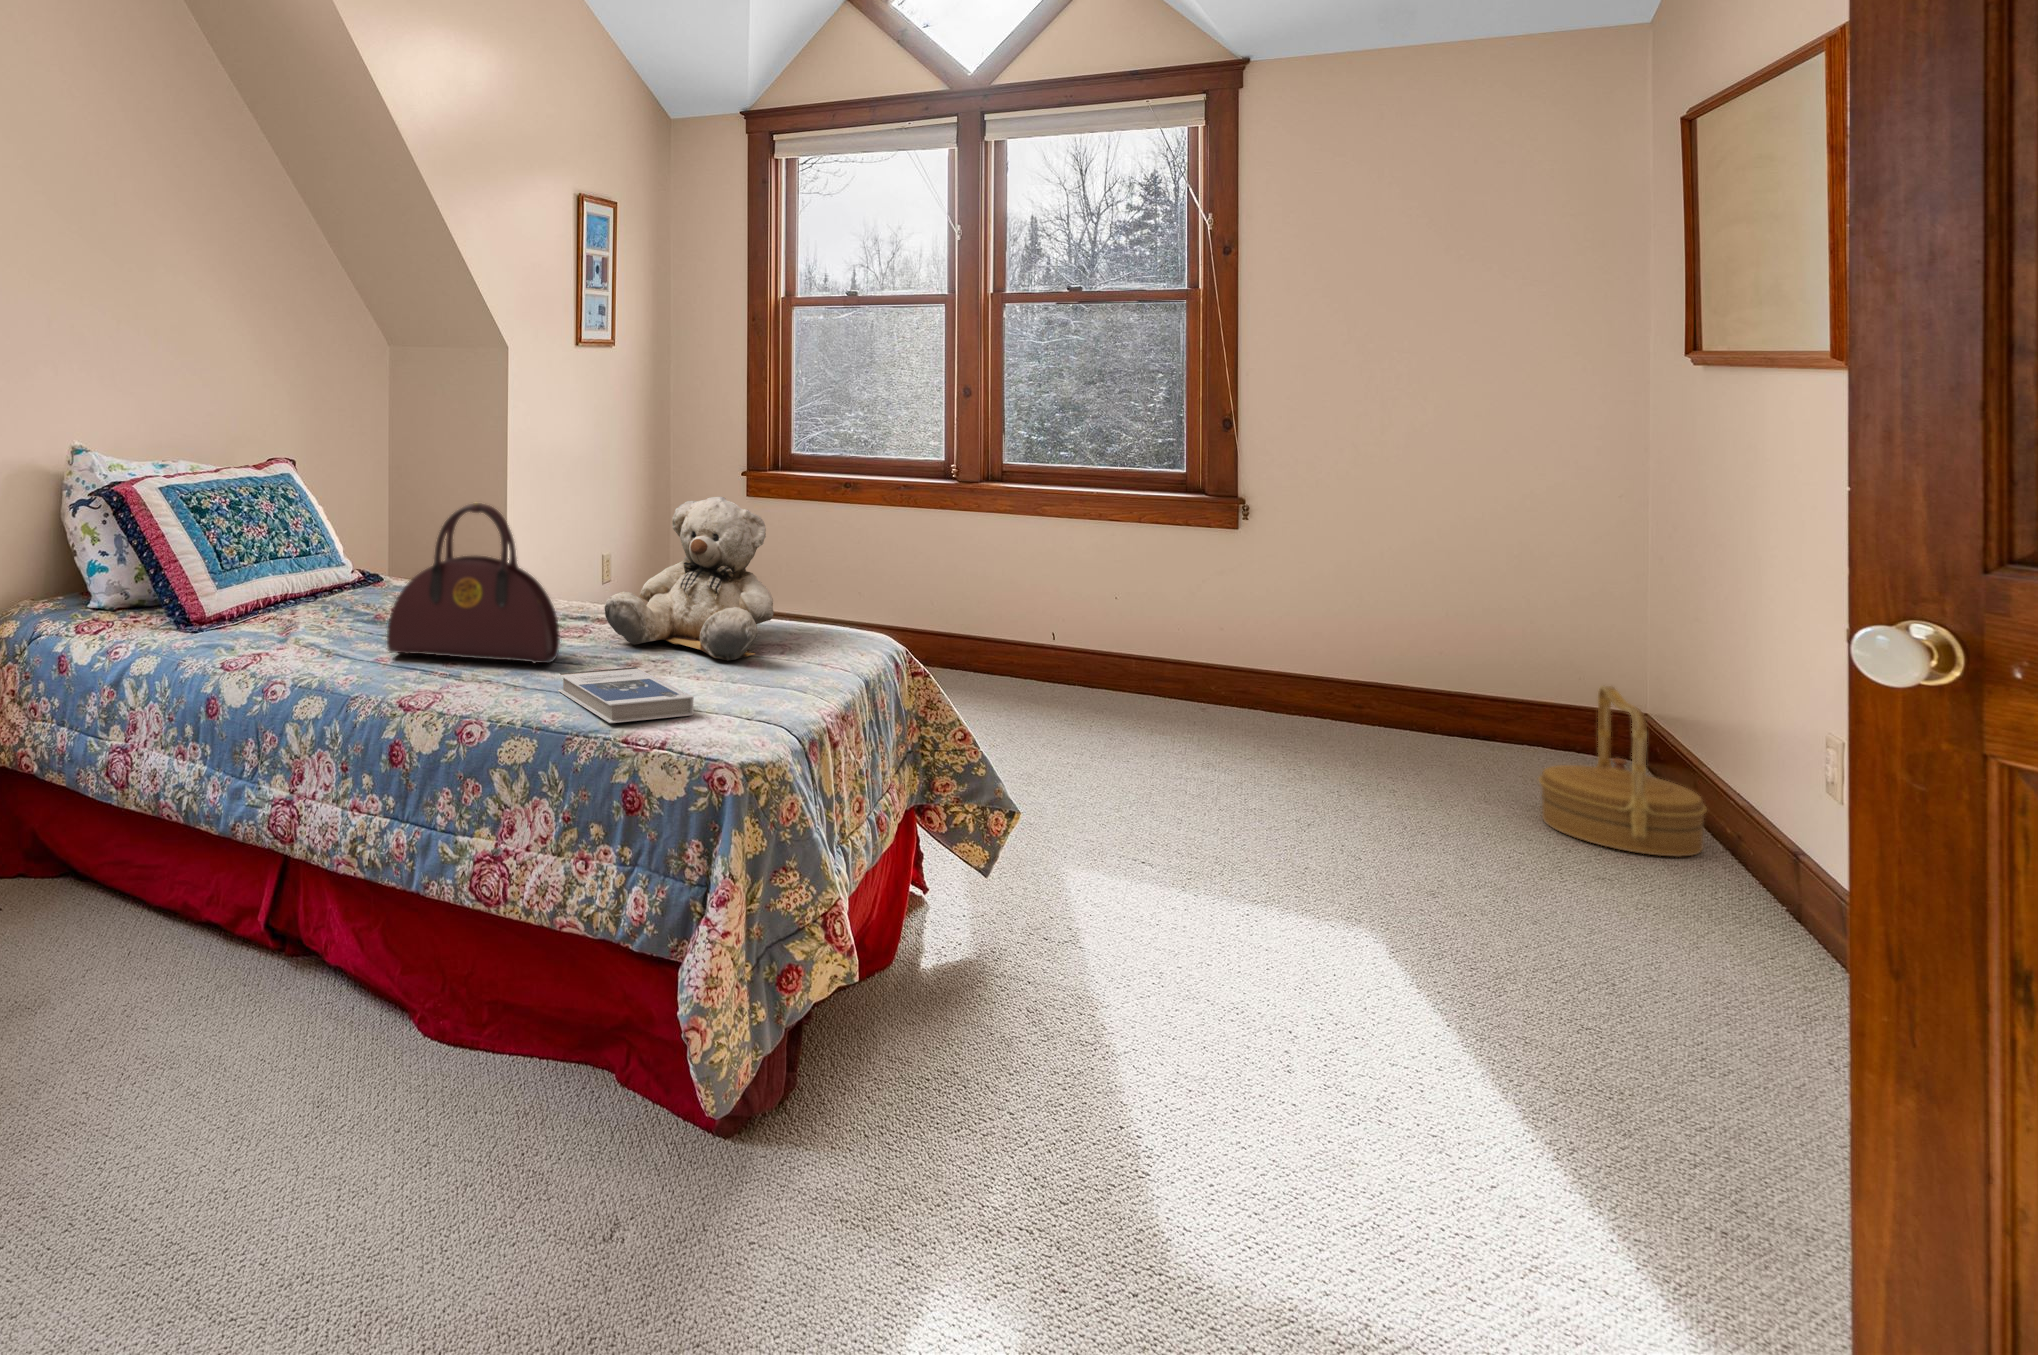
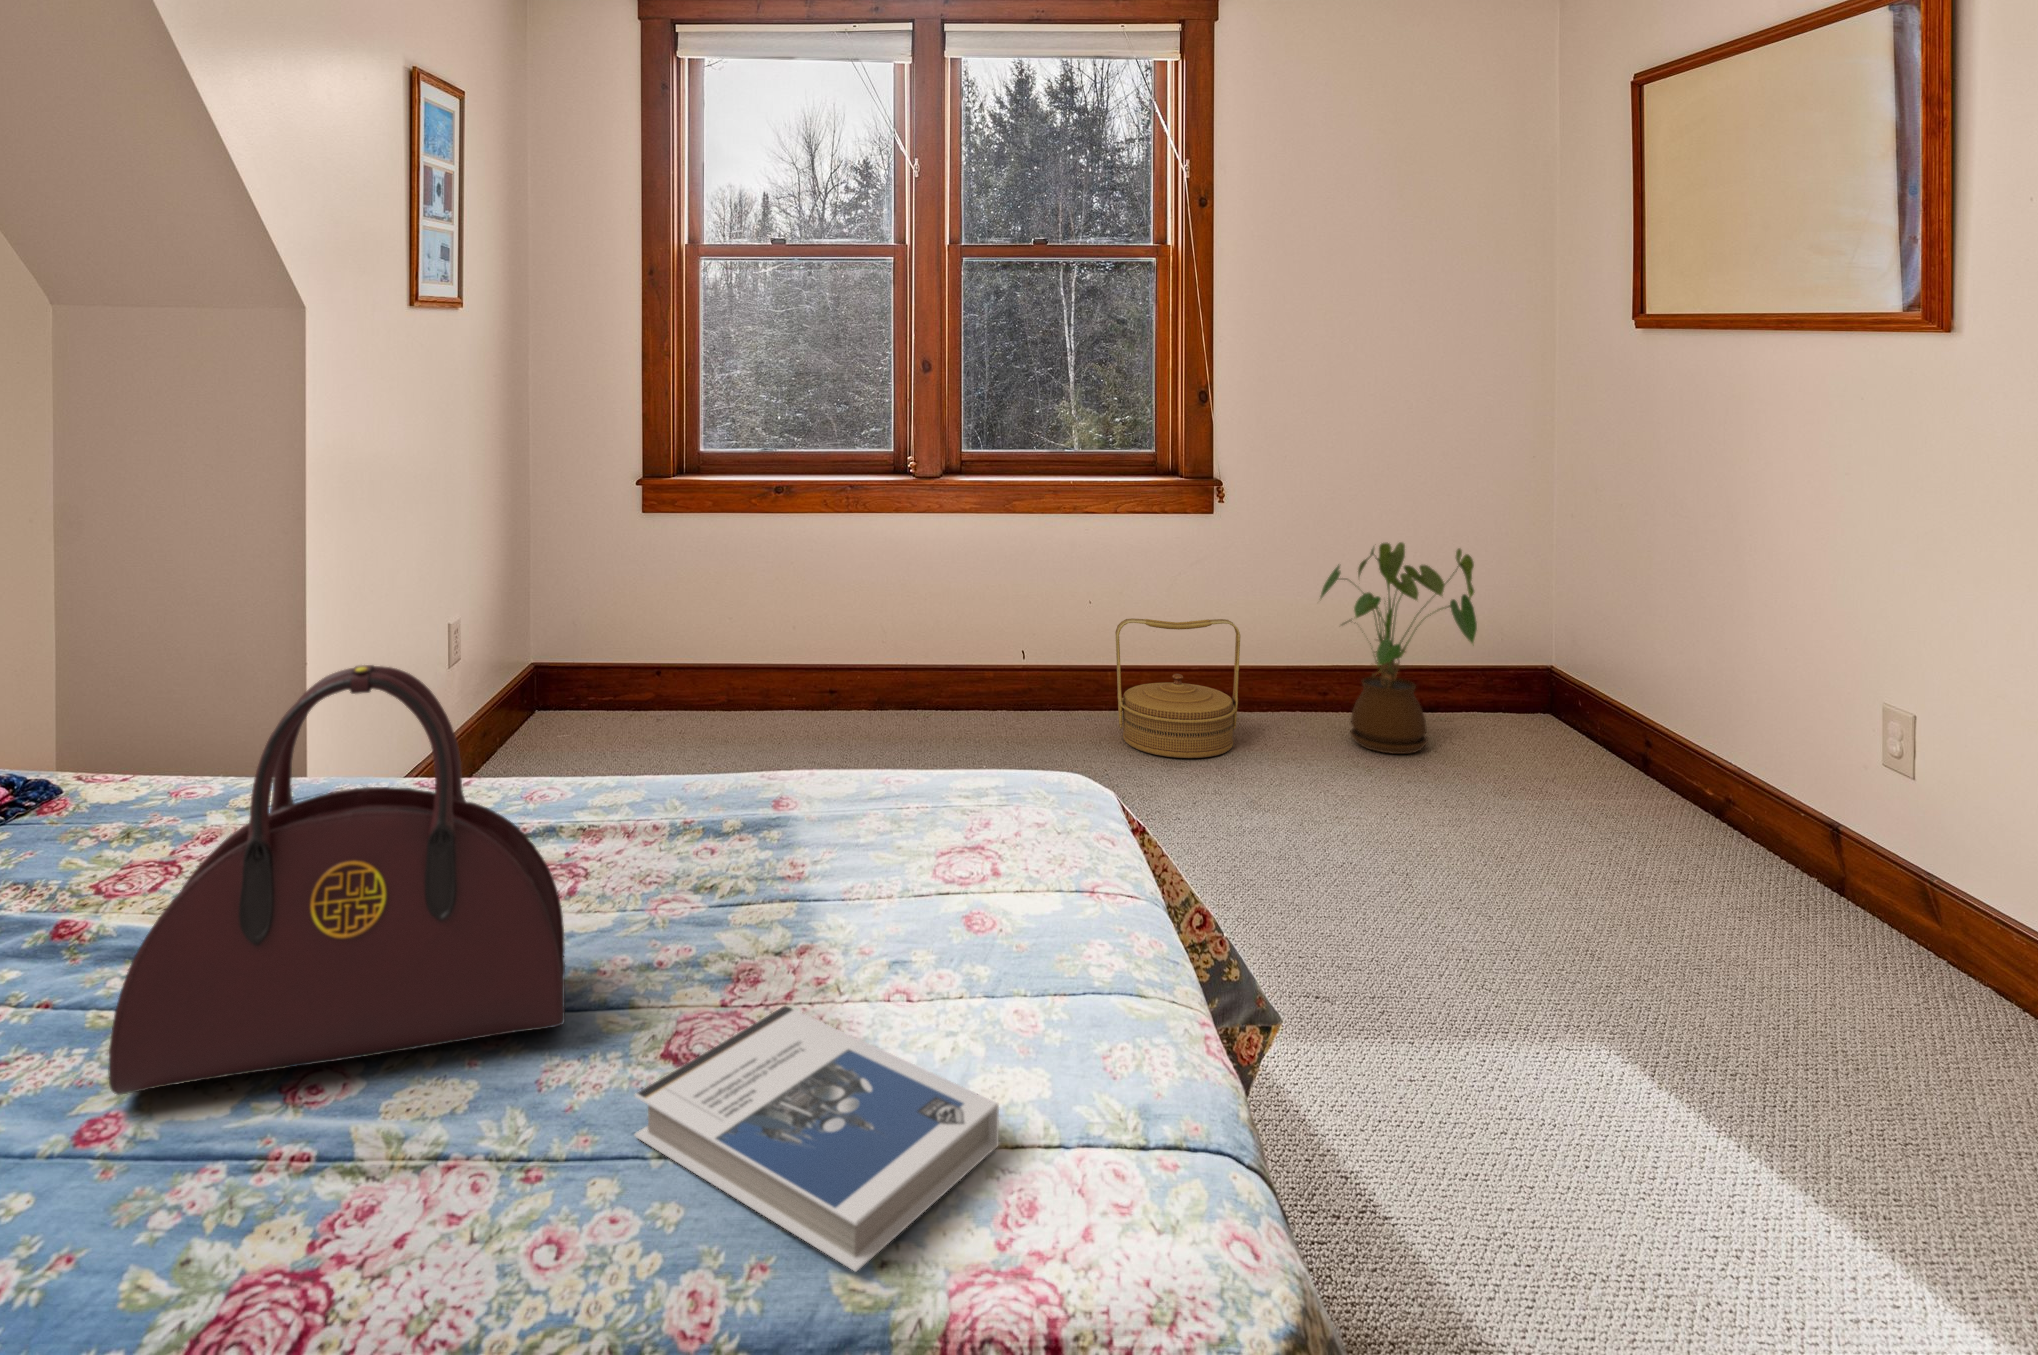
teddy bear: present [605,497,774,660] -> none [640,573,968,912]
house plant: none [1322,564,1505,758] -> present [1320,542,1477,754]
basket: present [1539,686,1707,857] -> present [1115,618,1240,758]

